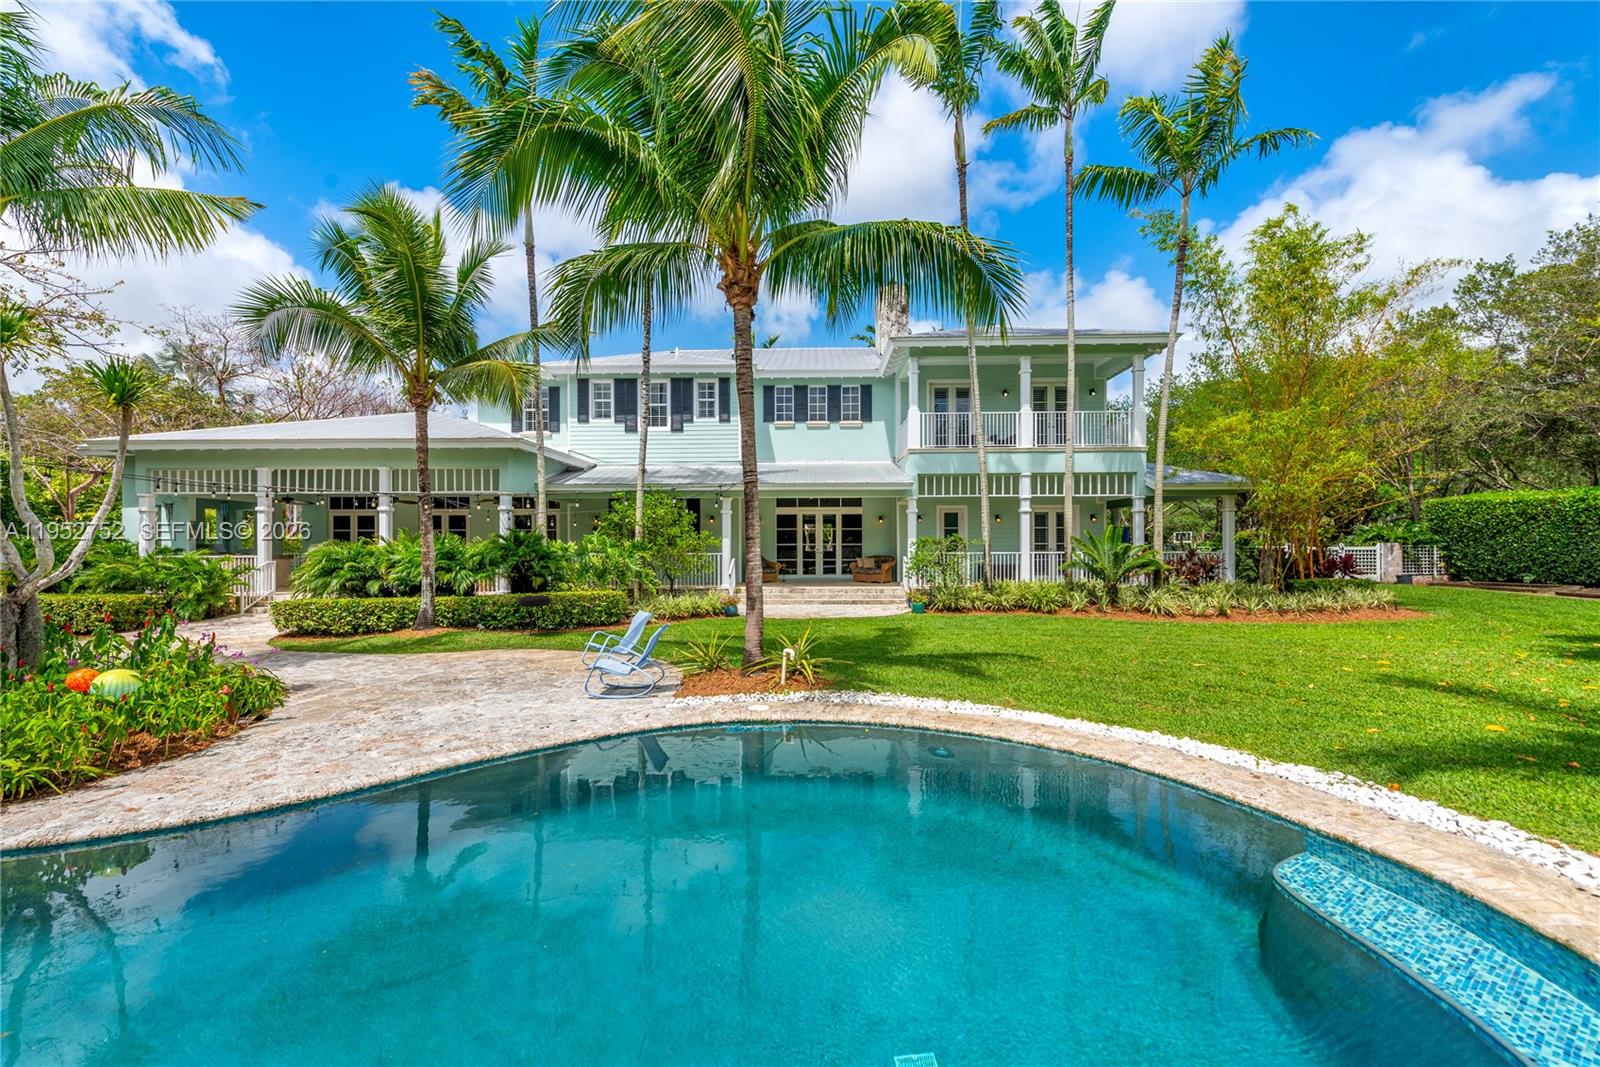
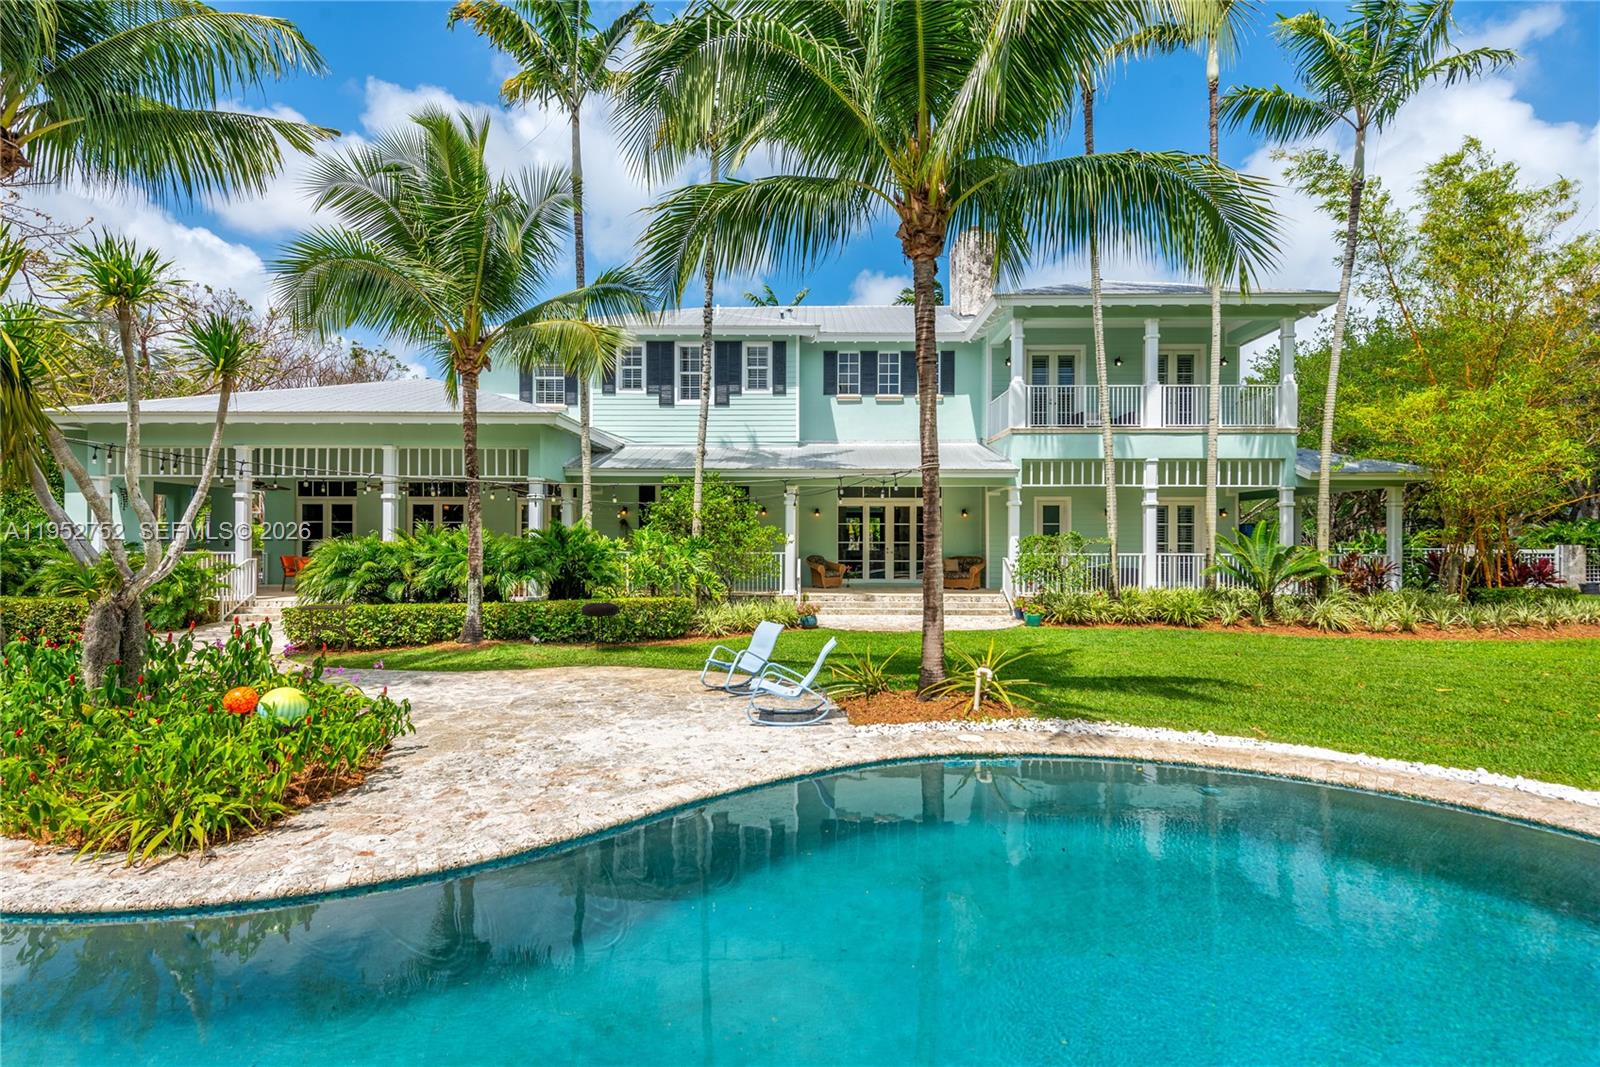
side table: none [276,598,325,641] -> present [298,604,351,655]

